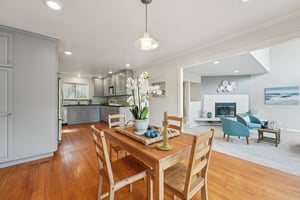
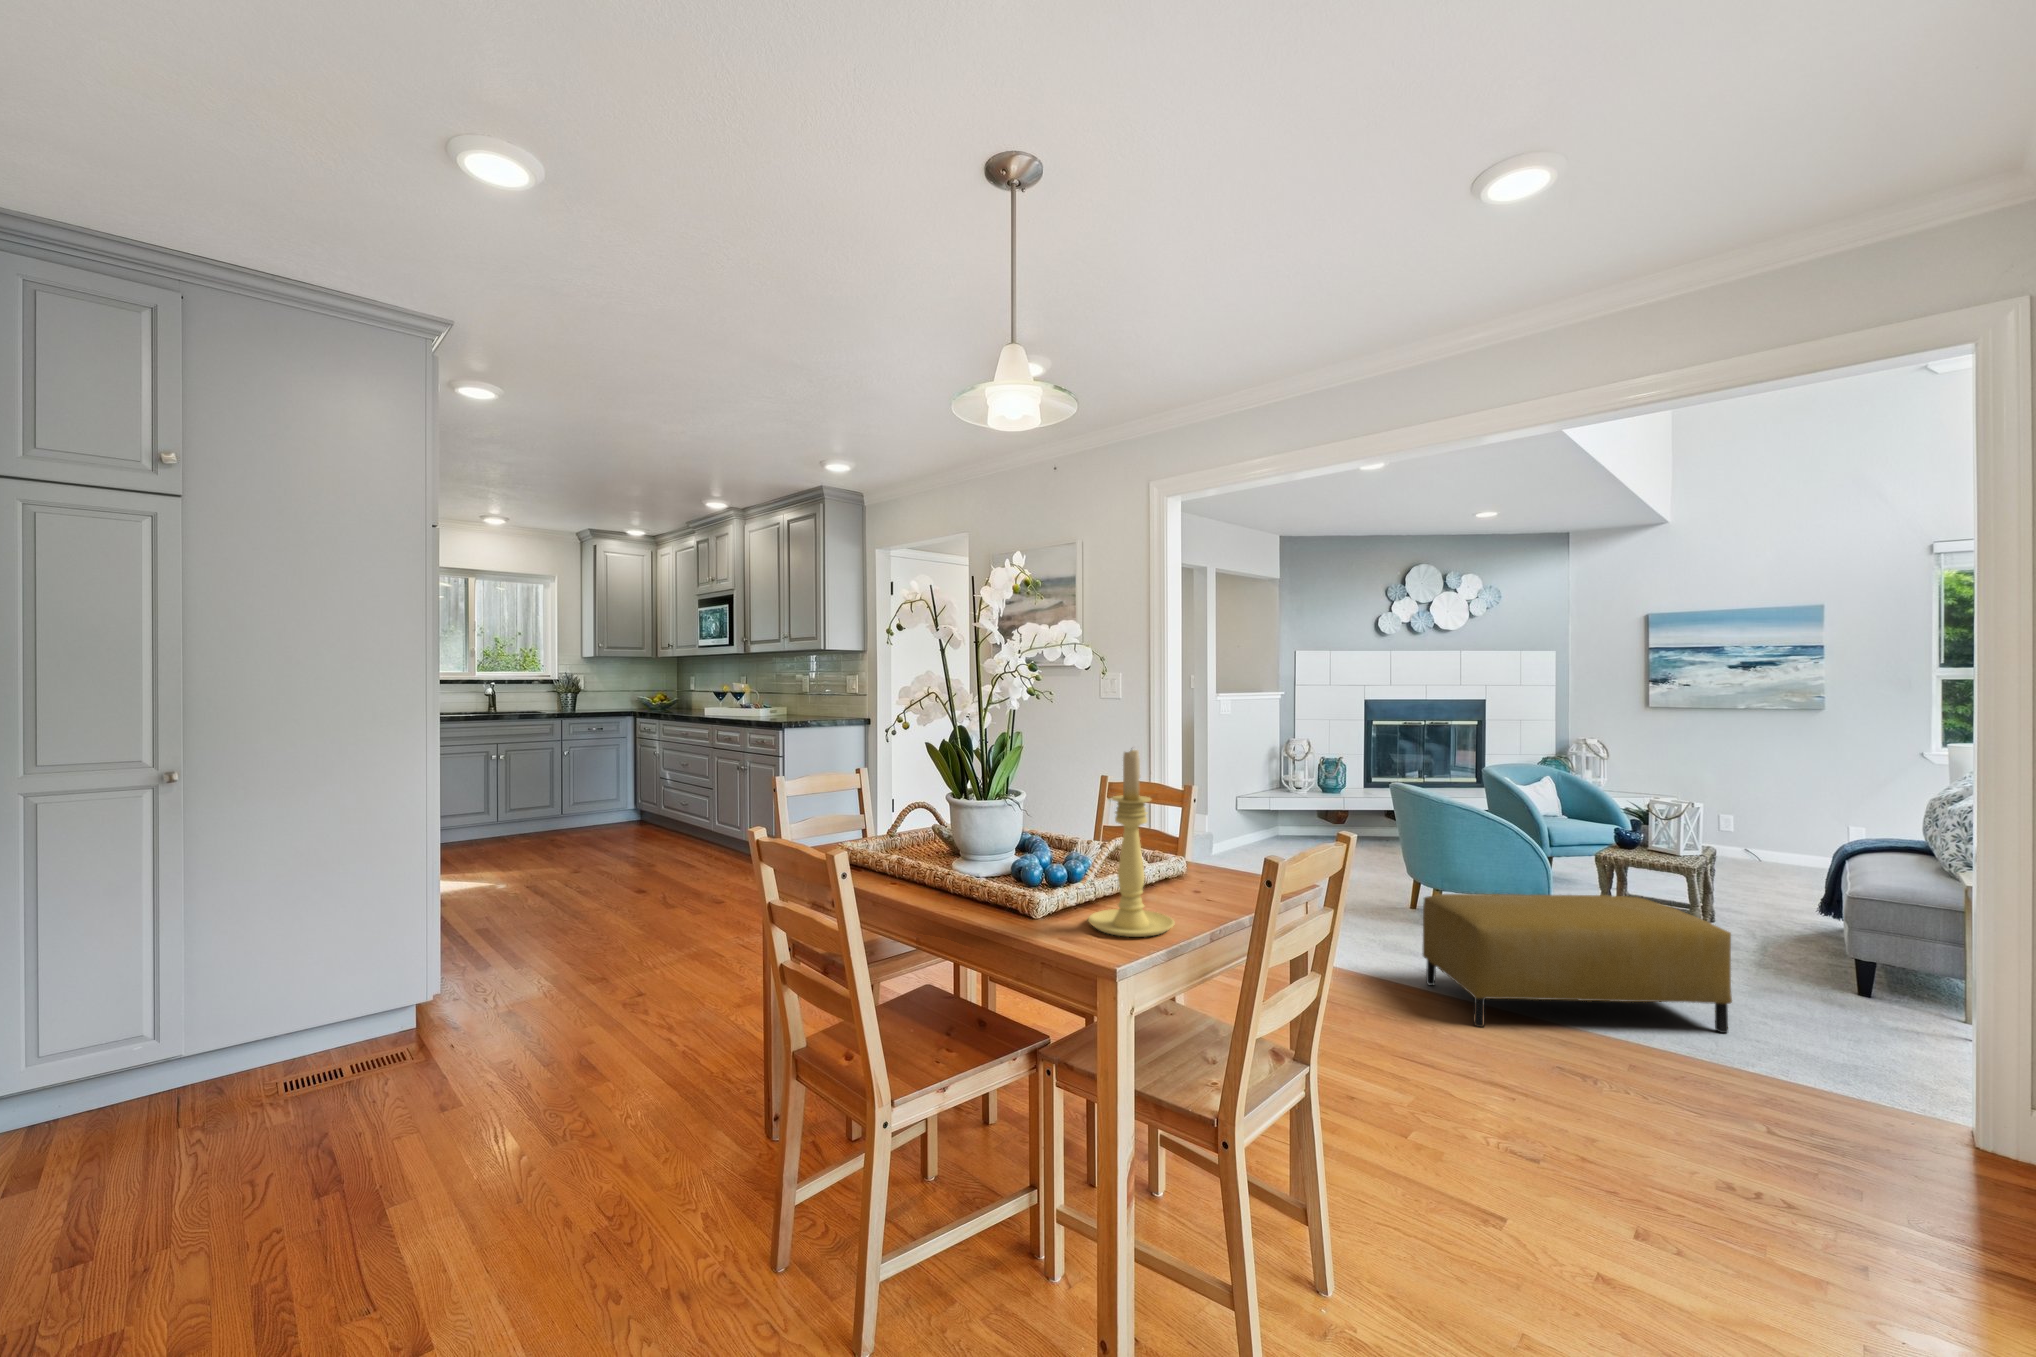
ottoman: none [226,137,288,165] -> present [1422,894,1732,1033]

